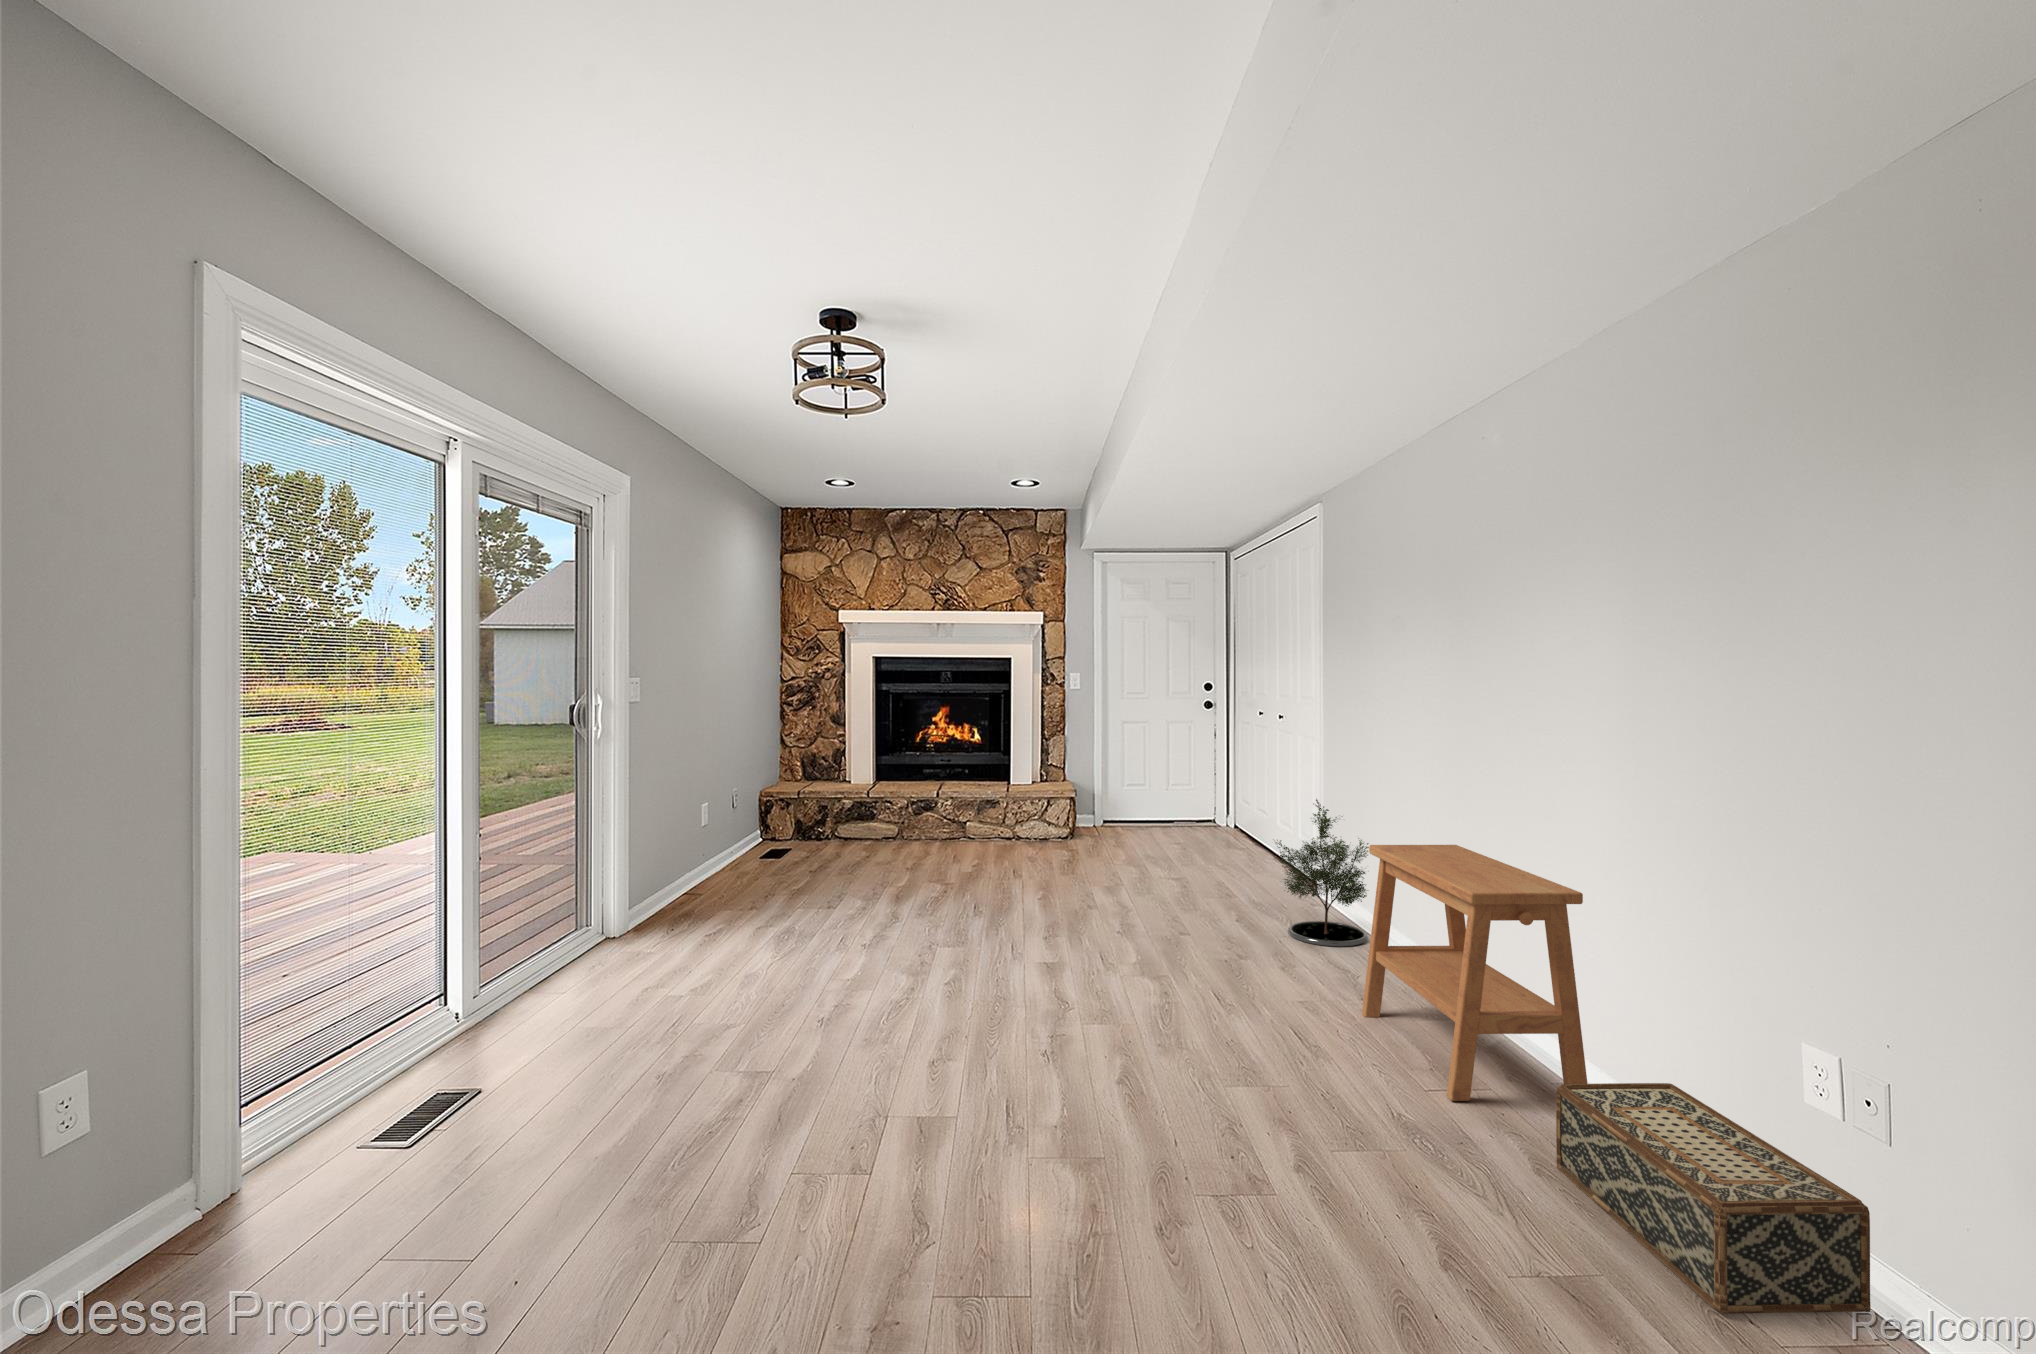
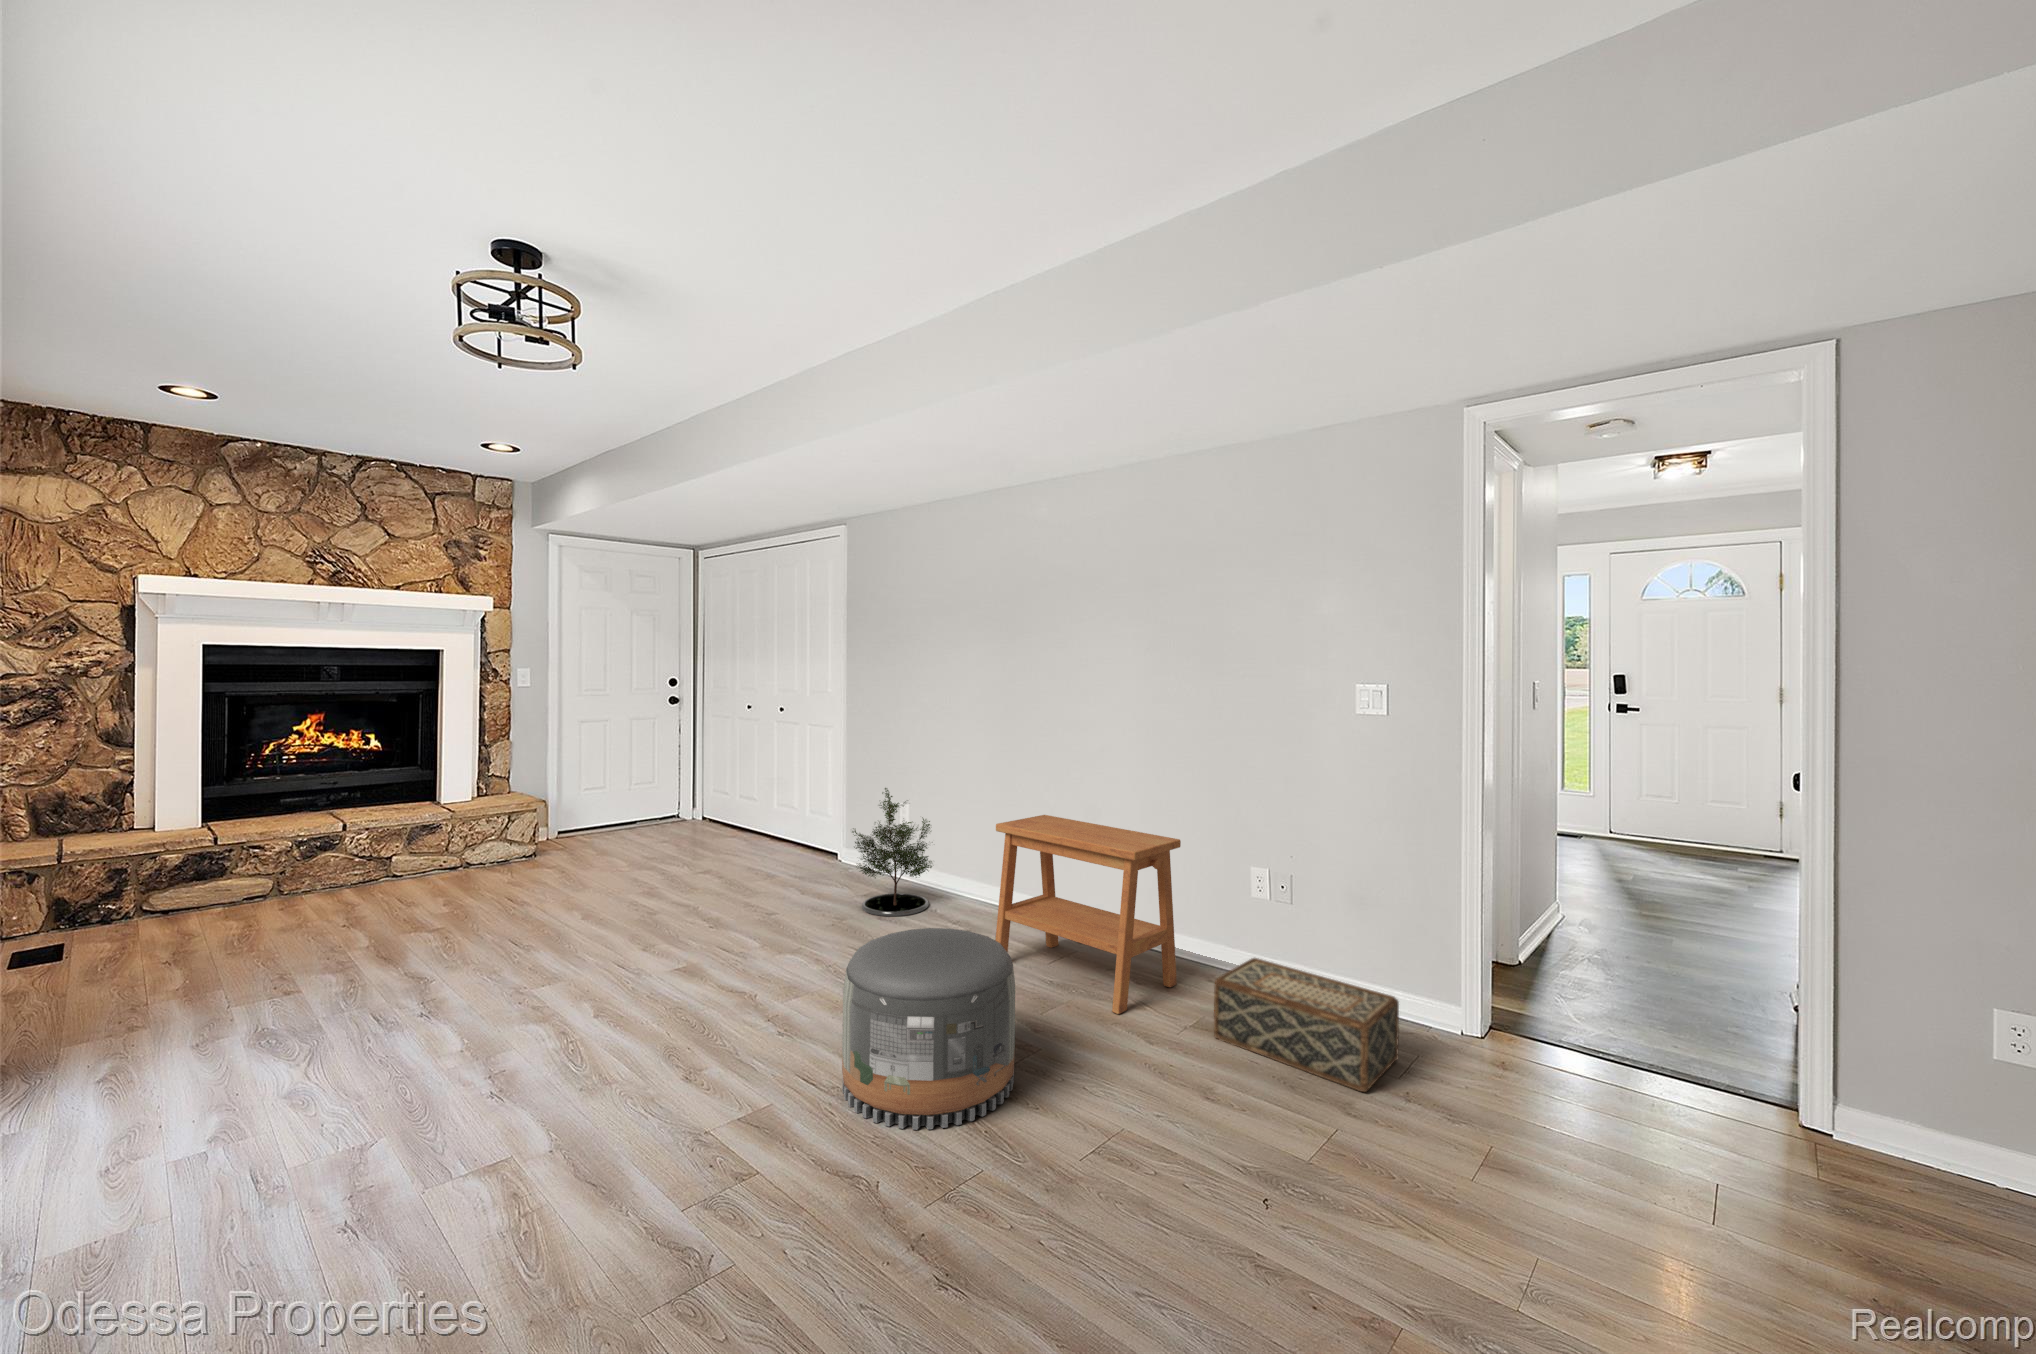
pouf: none [1078,927,1258,1124] -> present [842,928,1015,1130]

